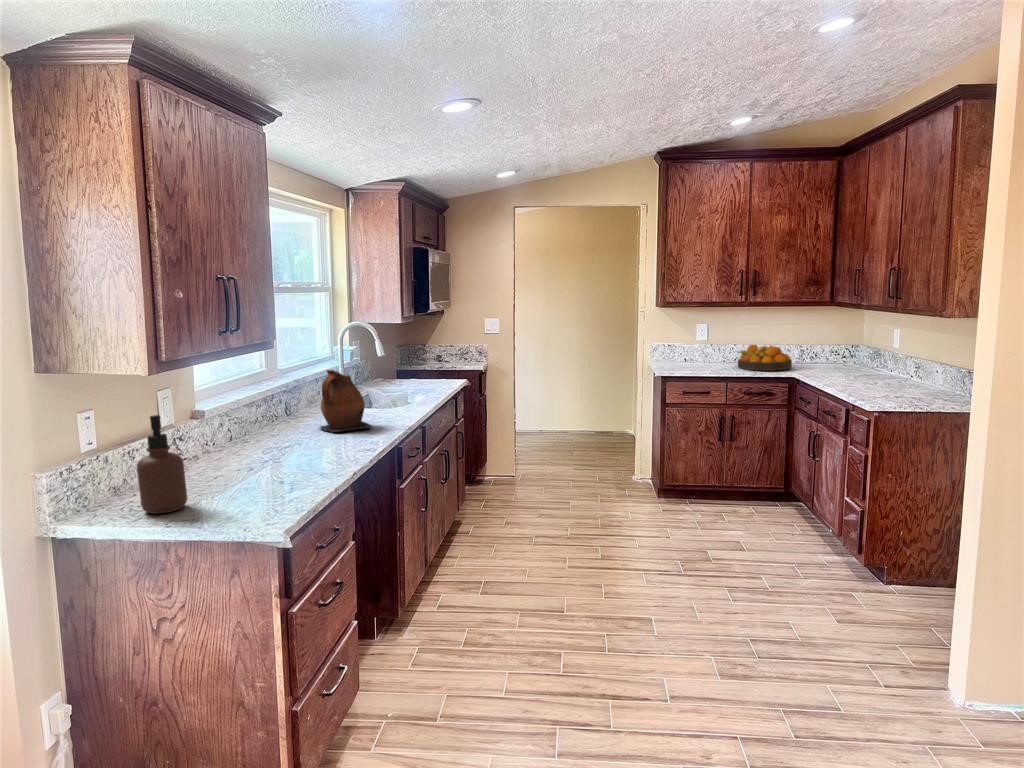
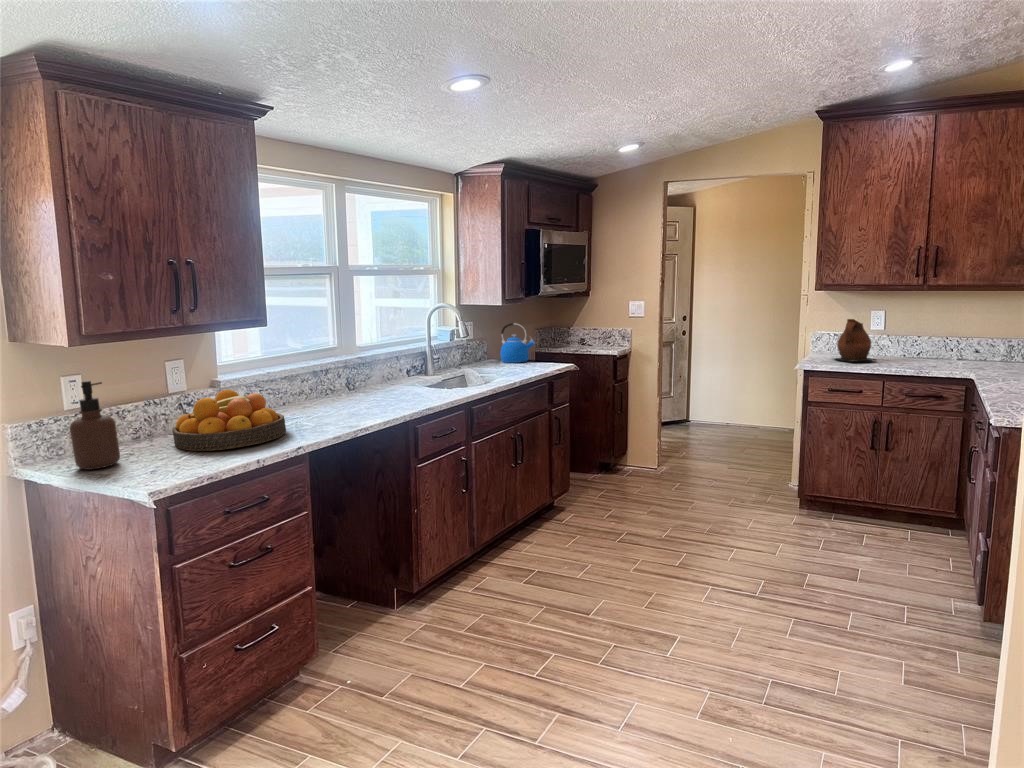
kettle: none [389,341,426,383] -> present [501,323,535,363]
fruit bowl: present [738,345,792,370] -> present [172,390,286,451]
ceramic pitcher: present [320,370,372,432] -> present [835,319,876,361]

